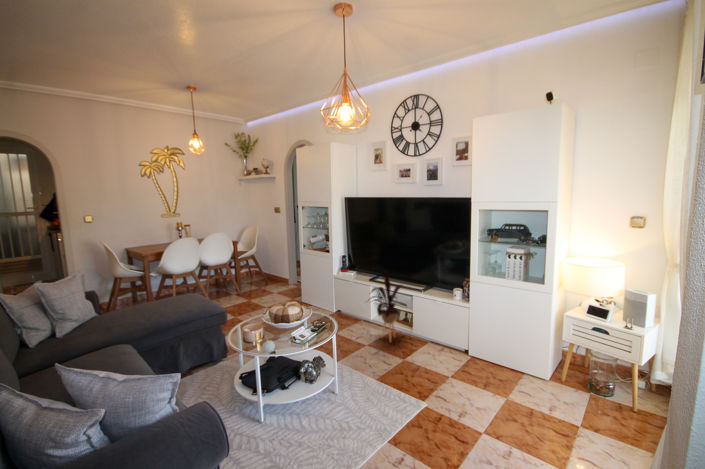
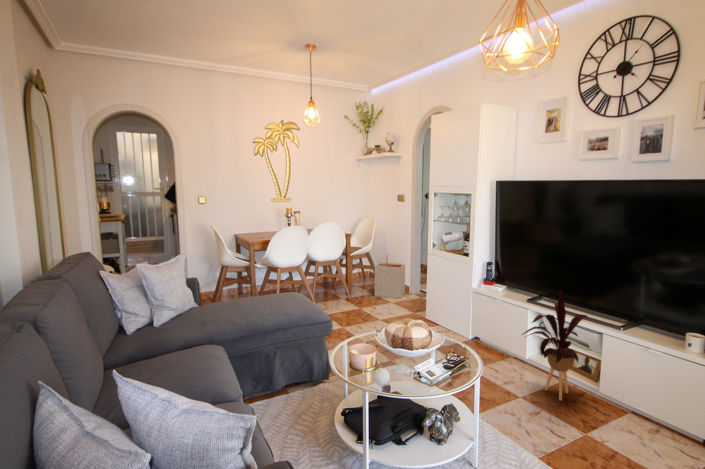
storage bin: none [260,256,285,290] -> present [375,256,405,298]

